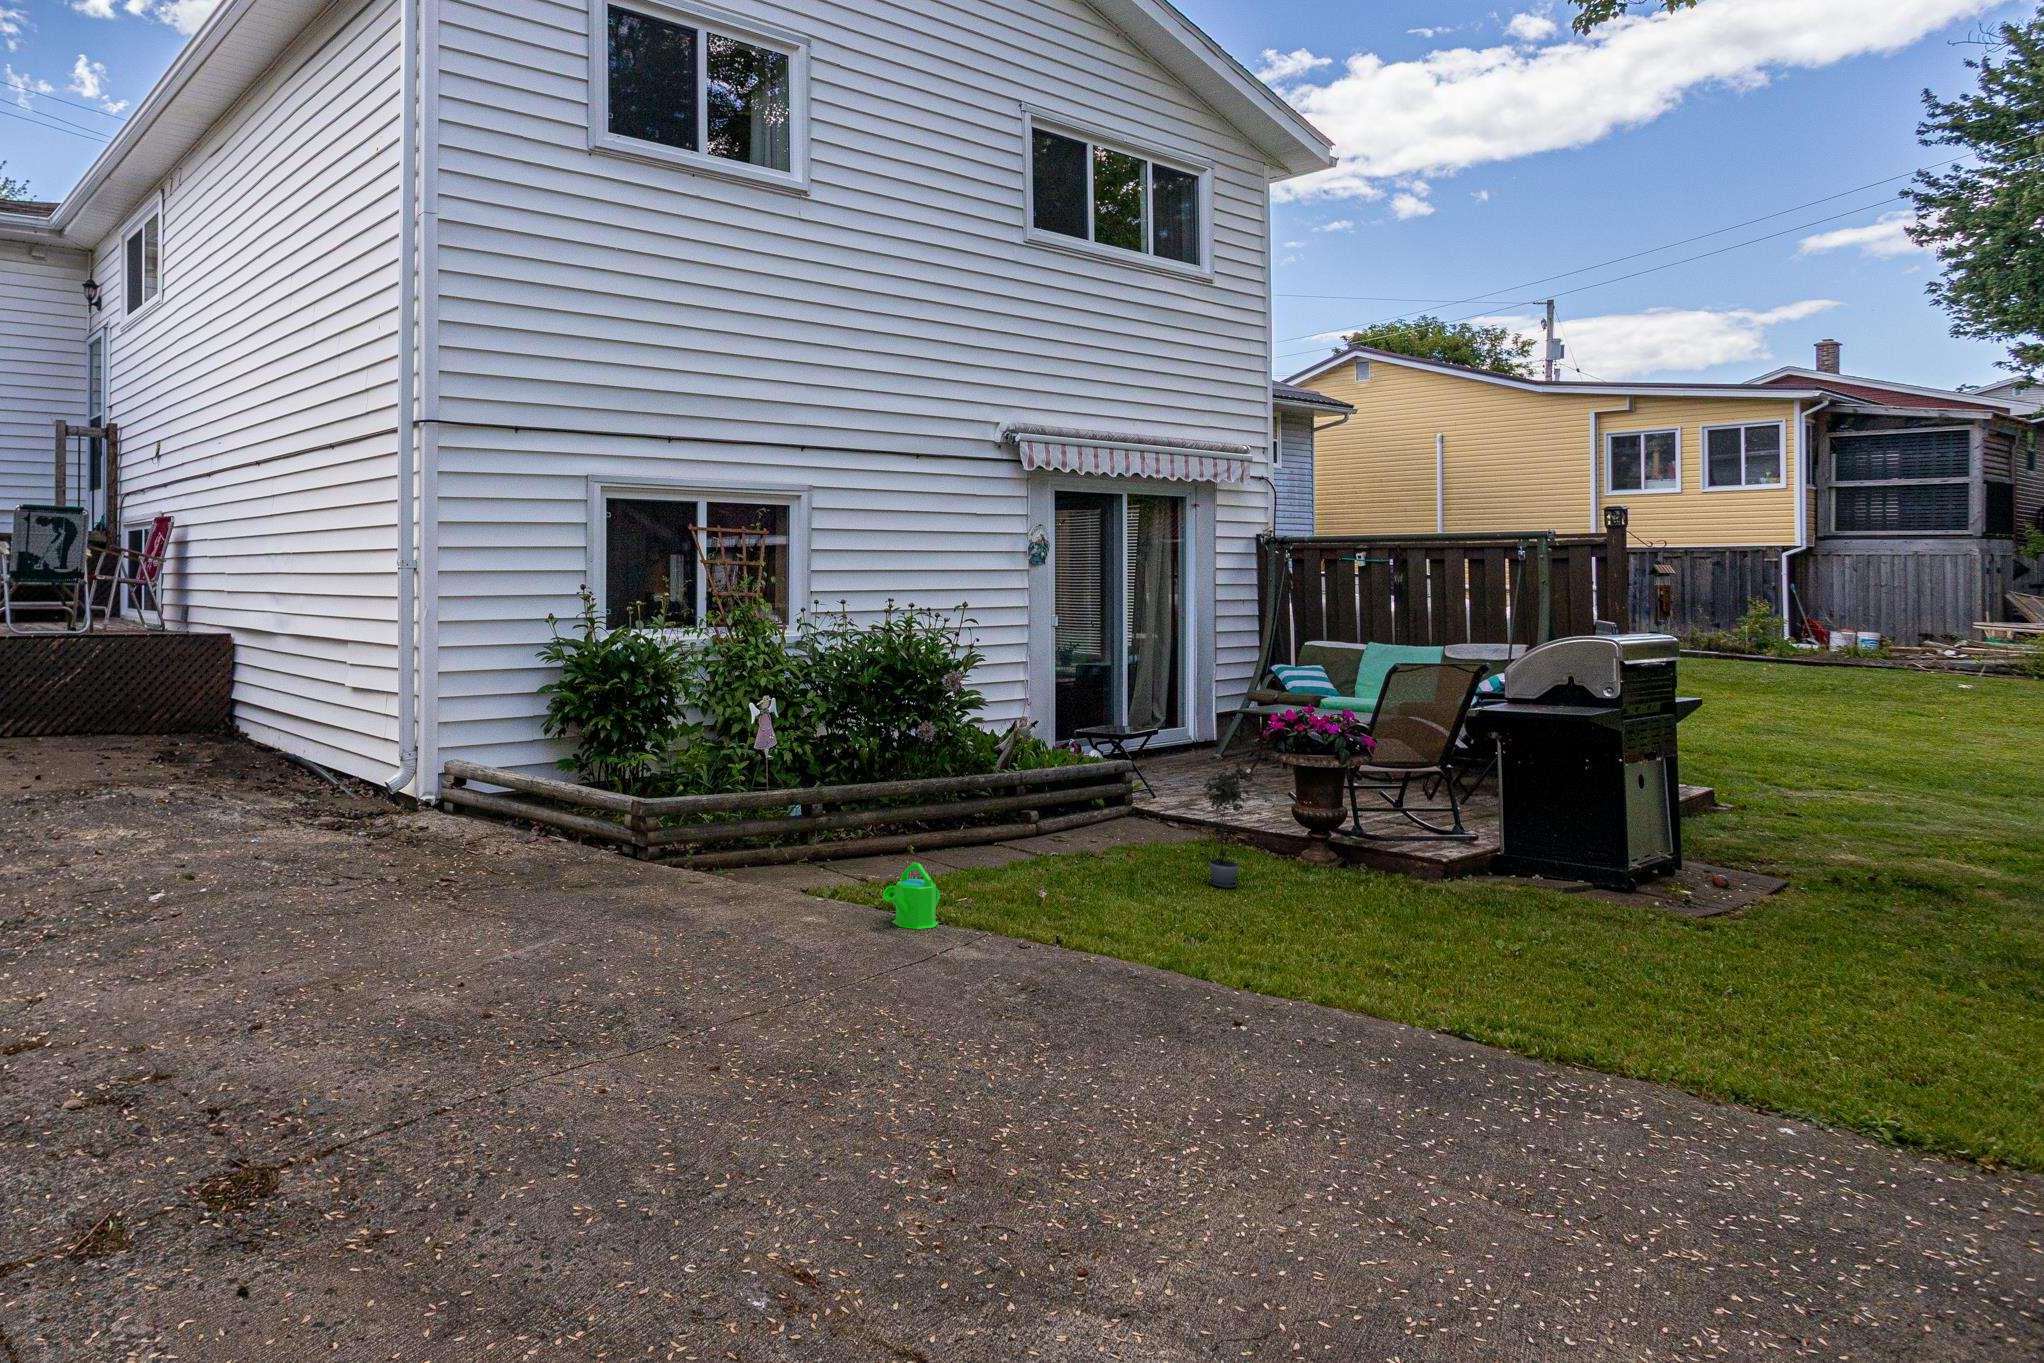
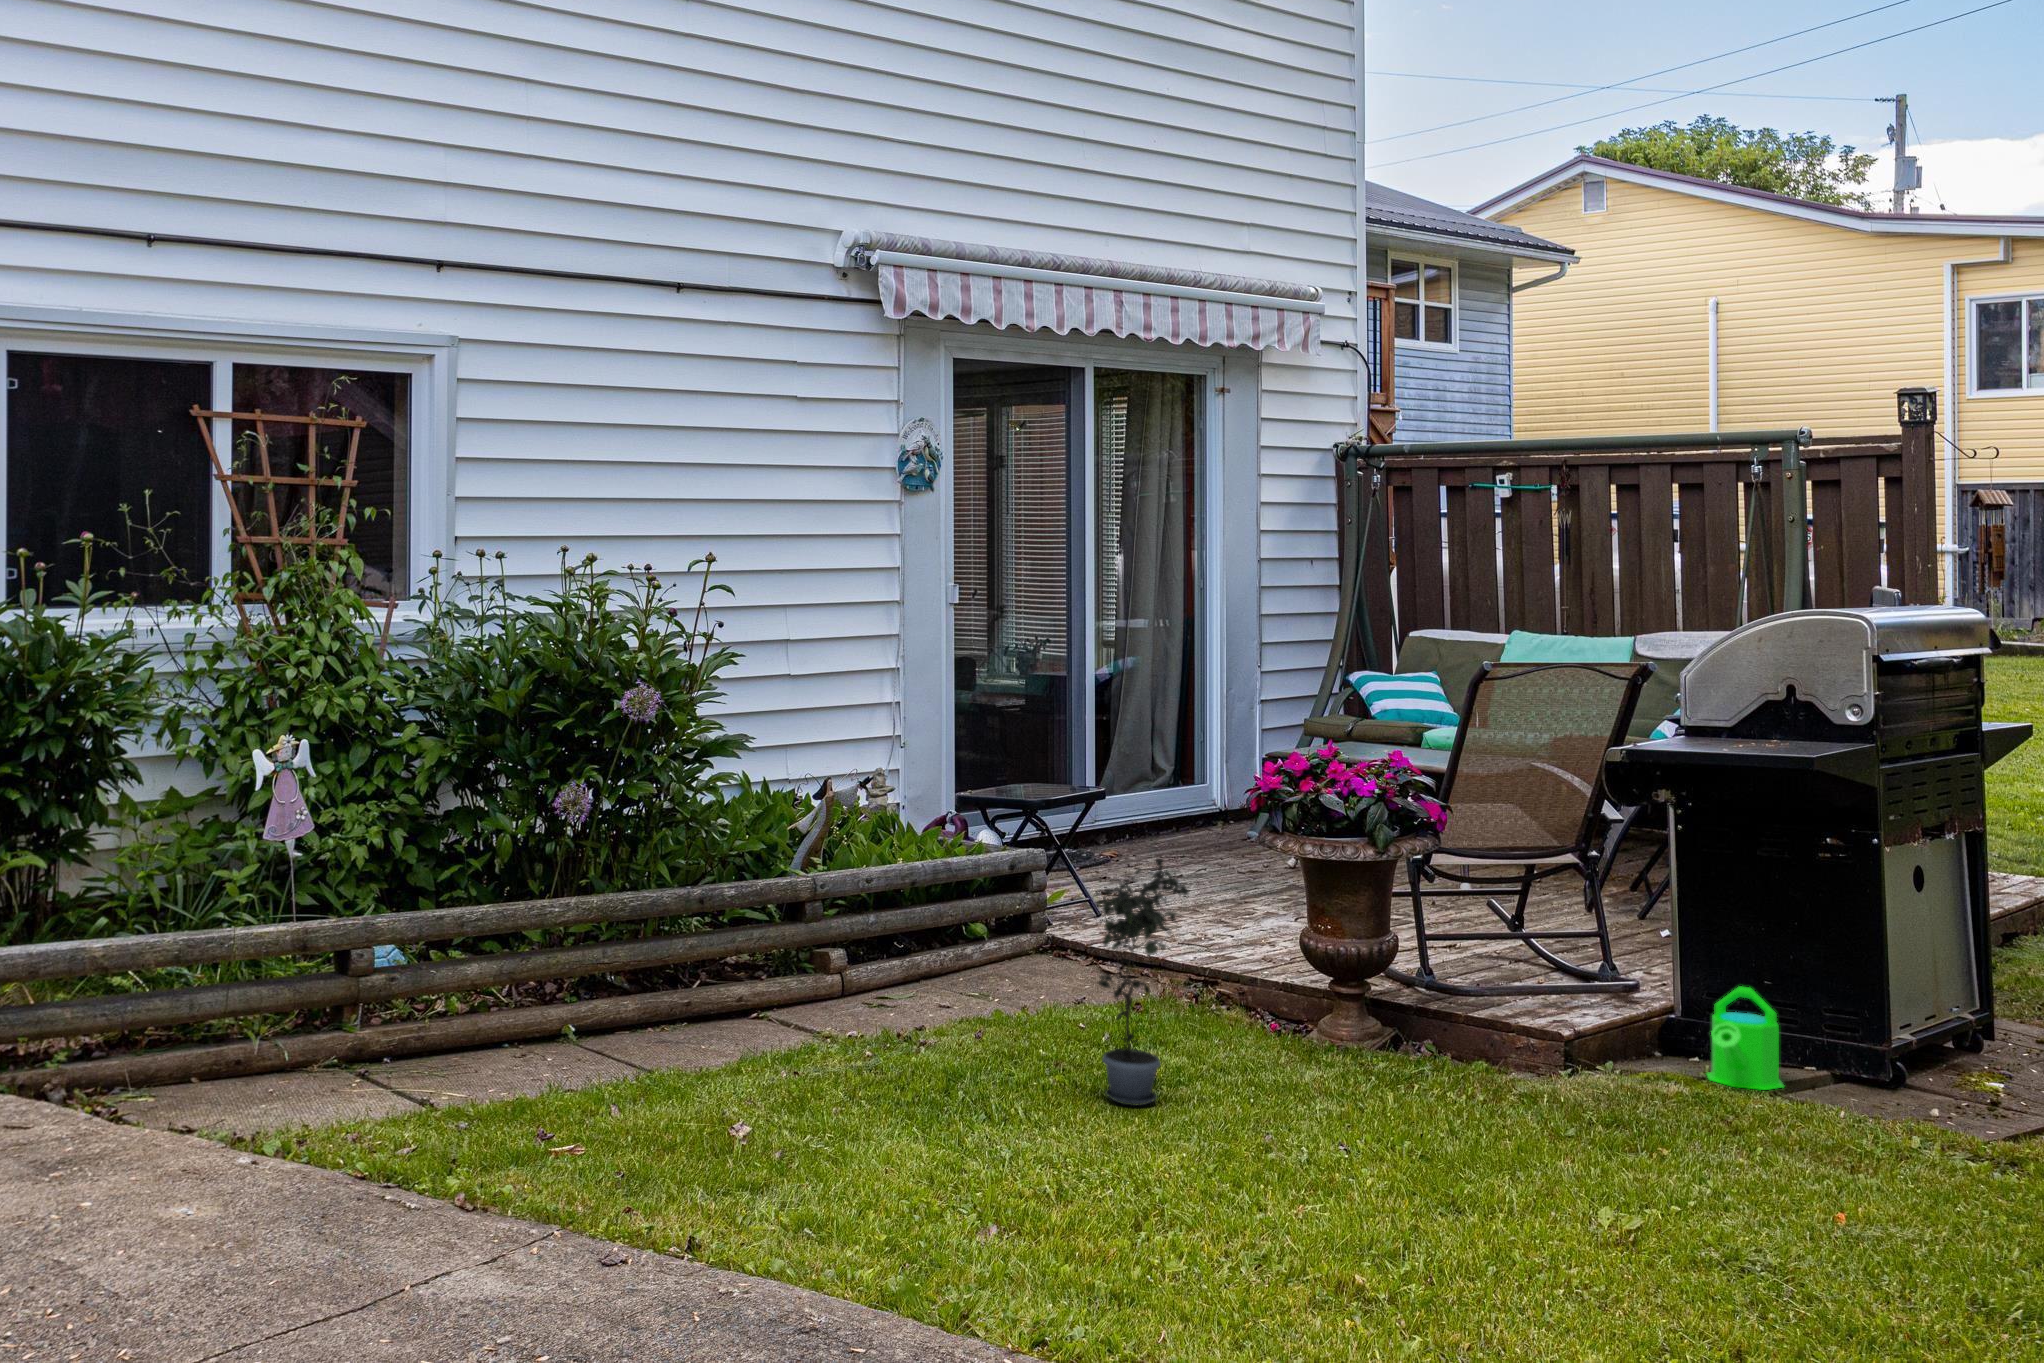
watering can: present [883,862,940,929] -> present [1707,986,1784,1090]

